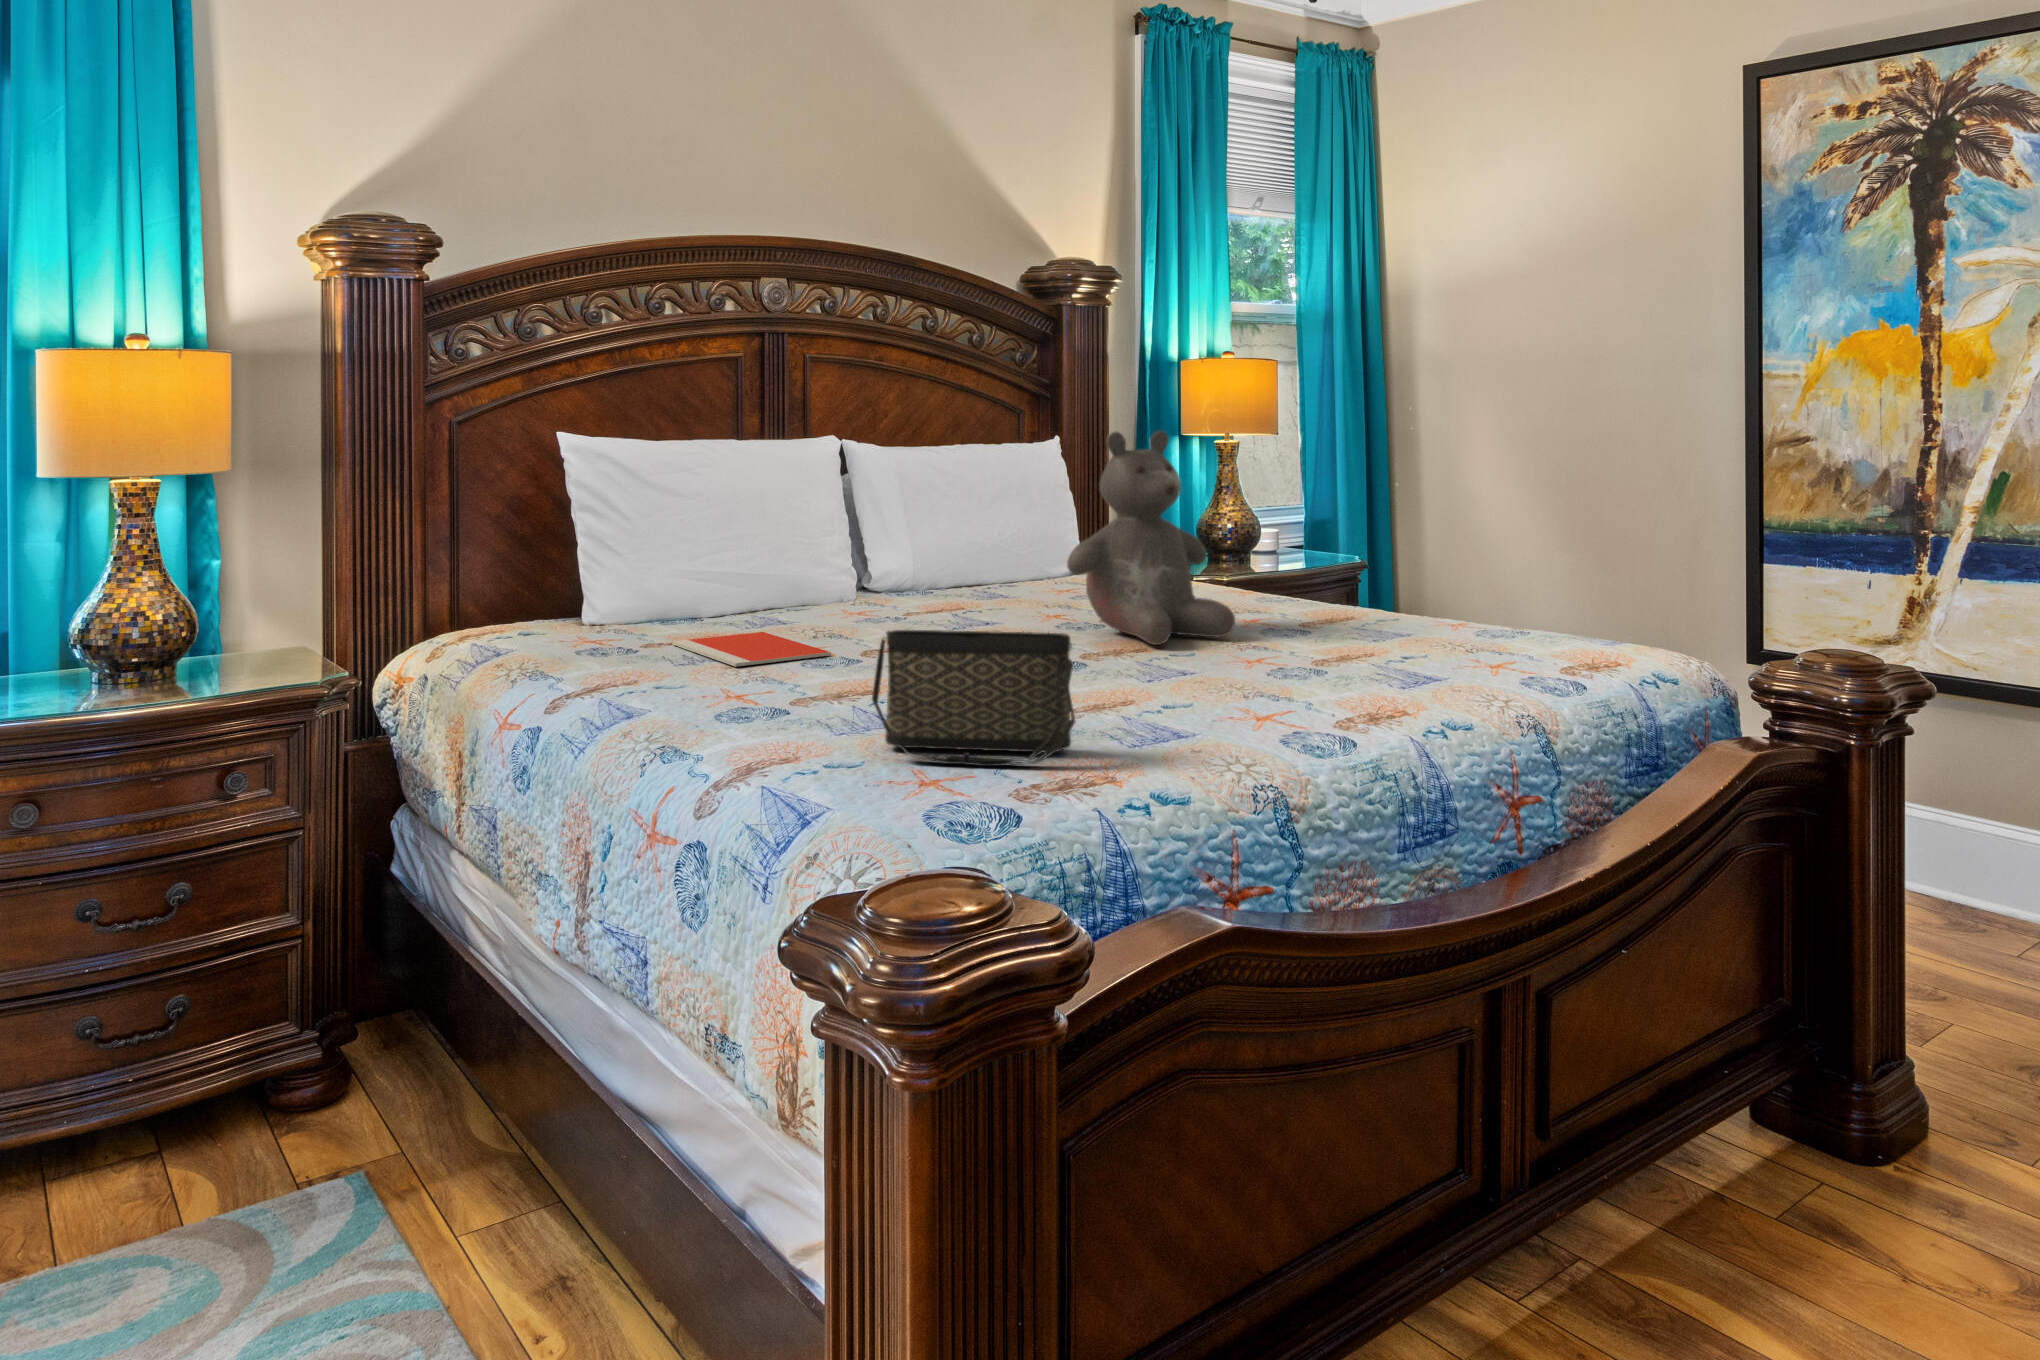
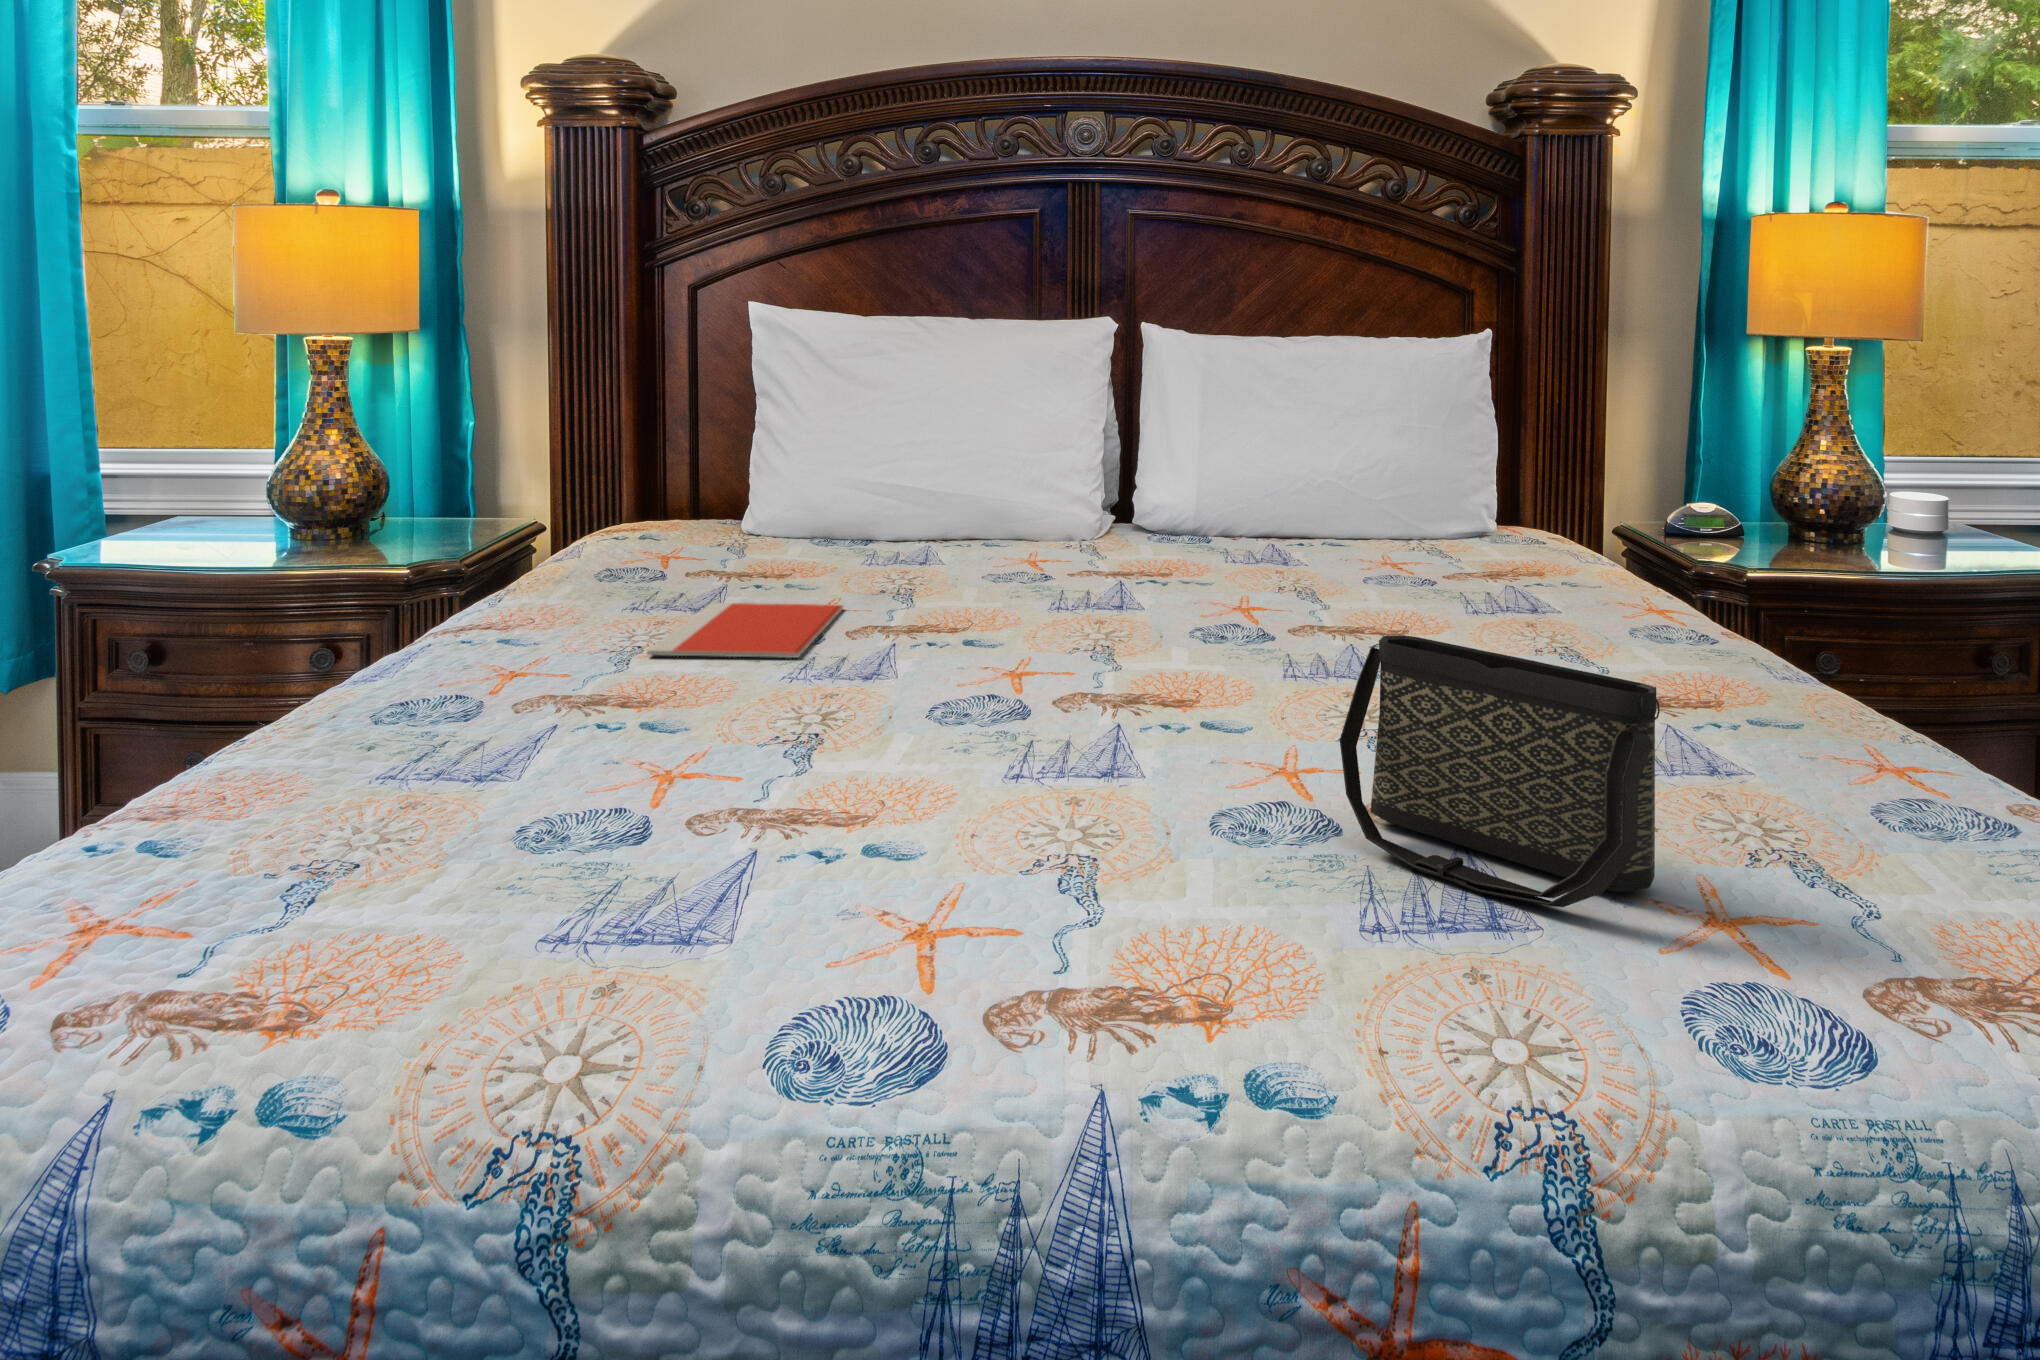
teddy bear: present [1067,431,1235,645] -> none [1151,338,1452,735]
handbag: present [872,630,1075,766] -> present [1340,635,1660,907]

